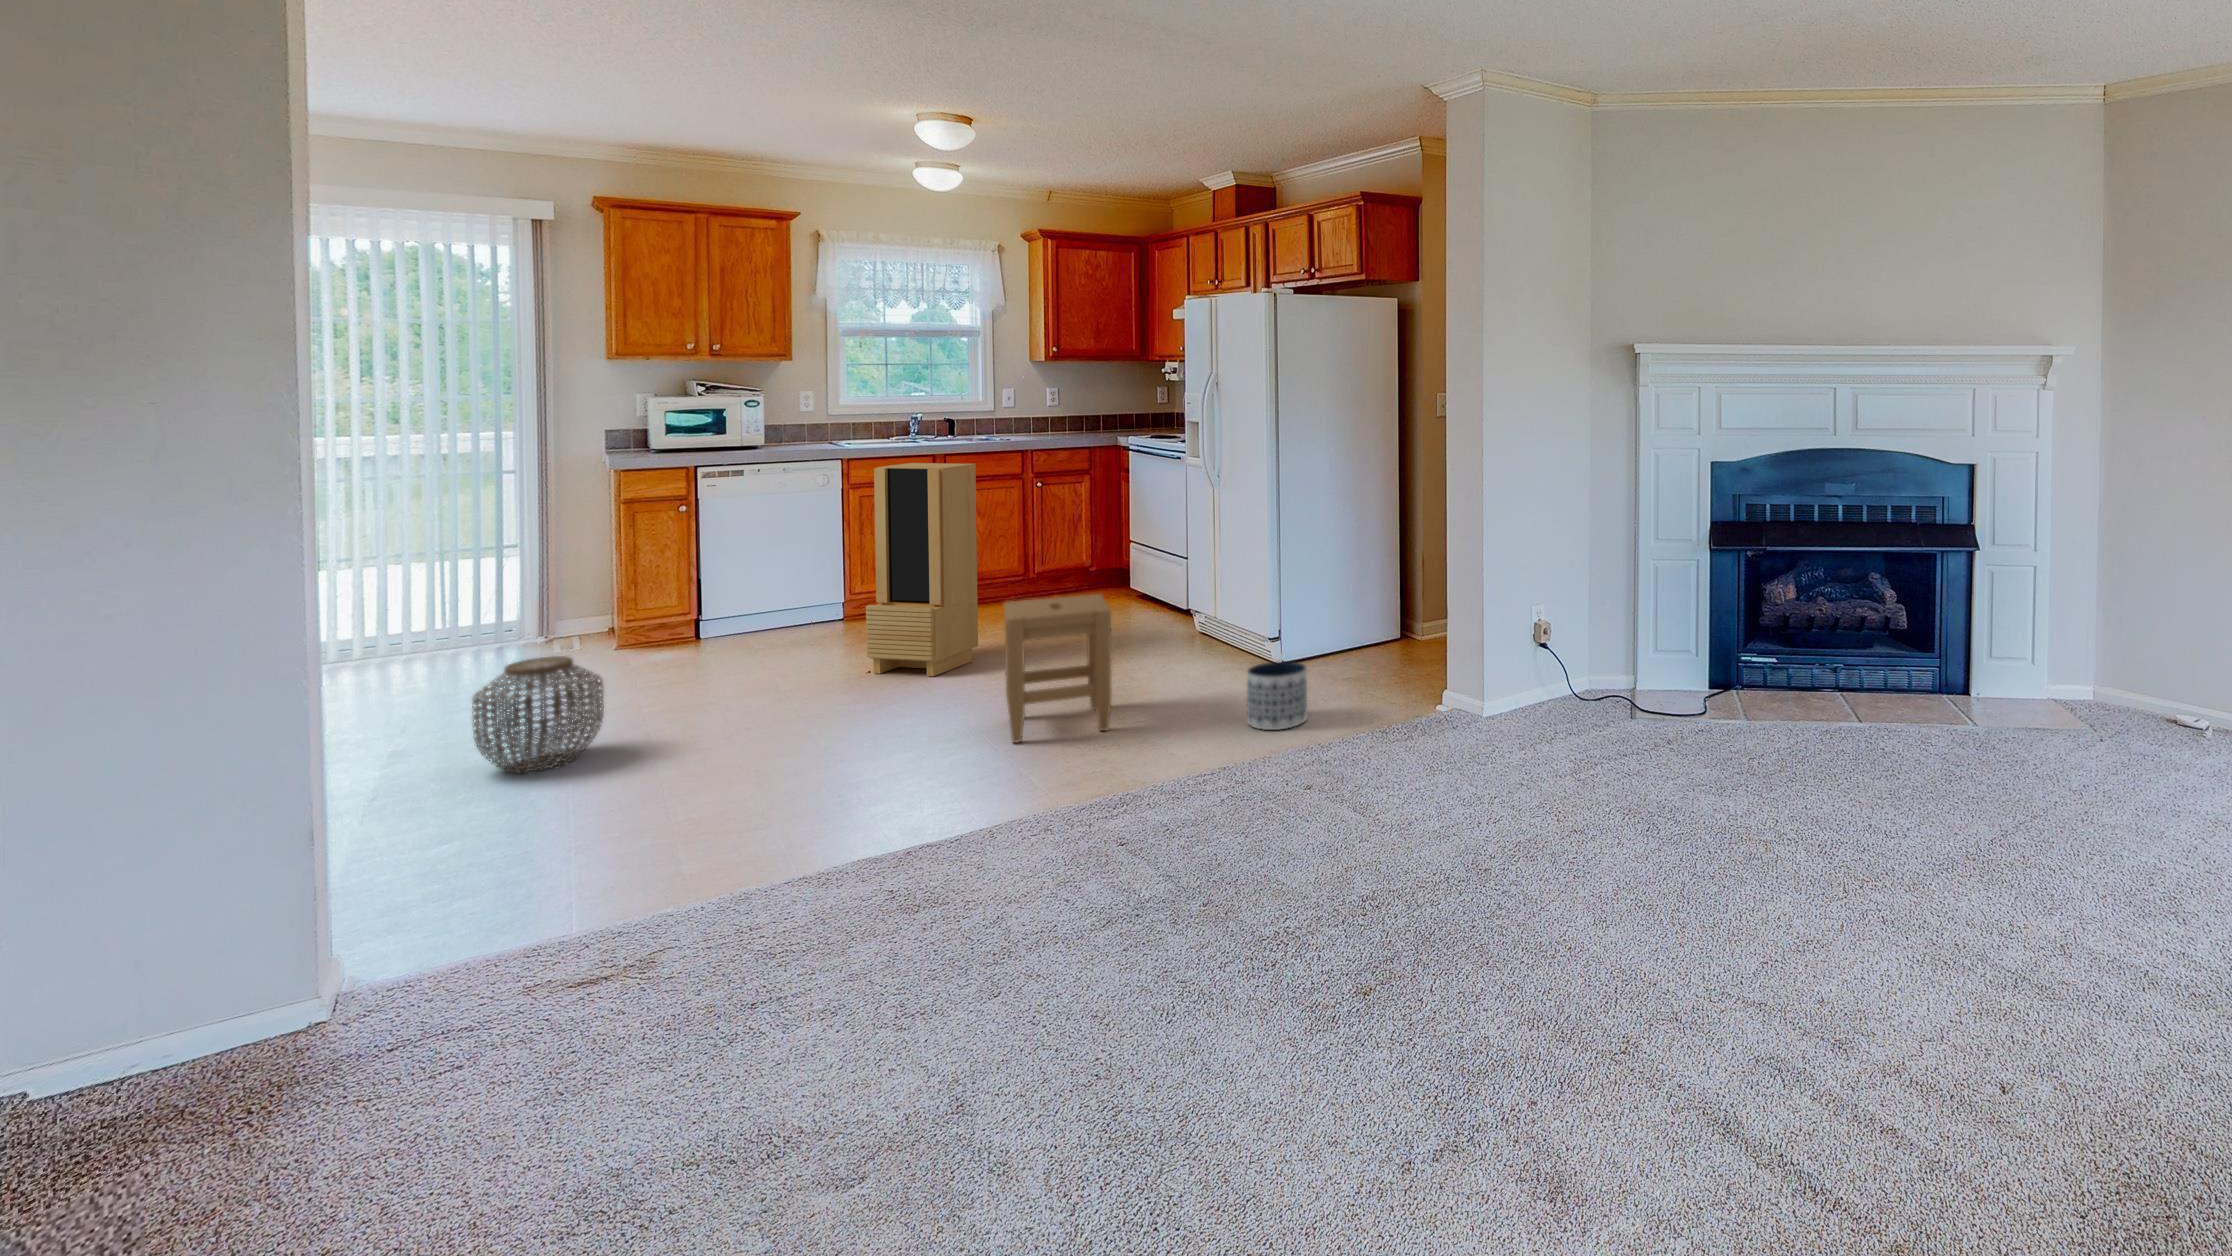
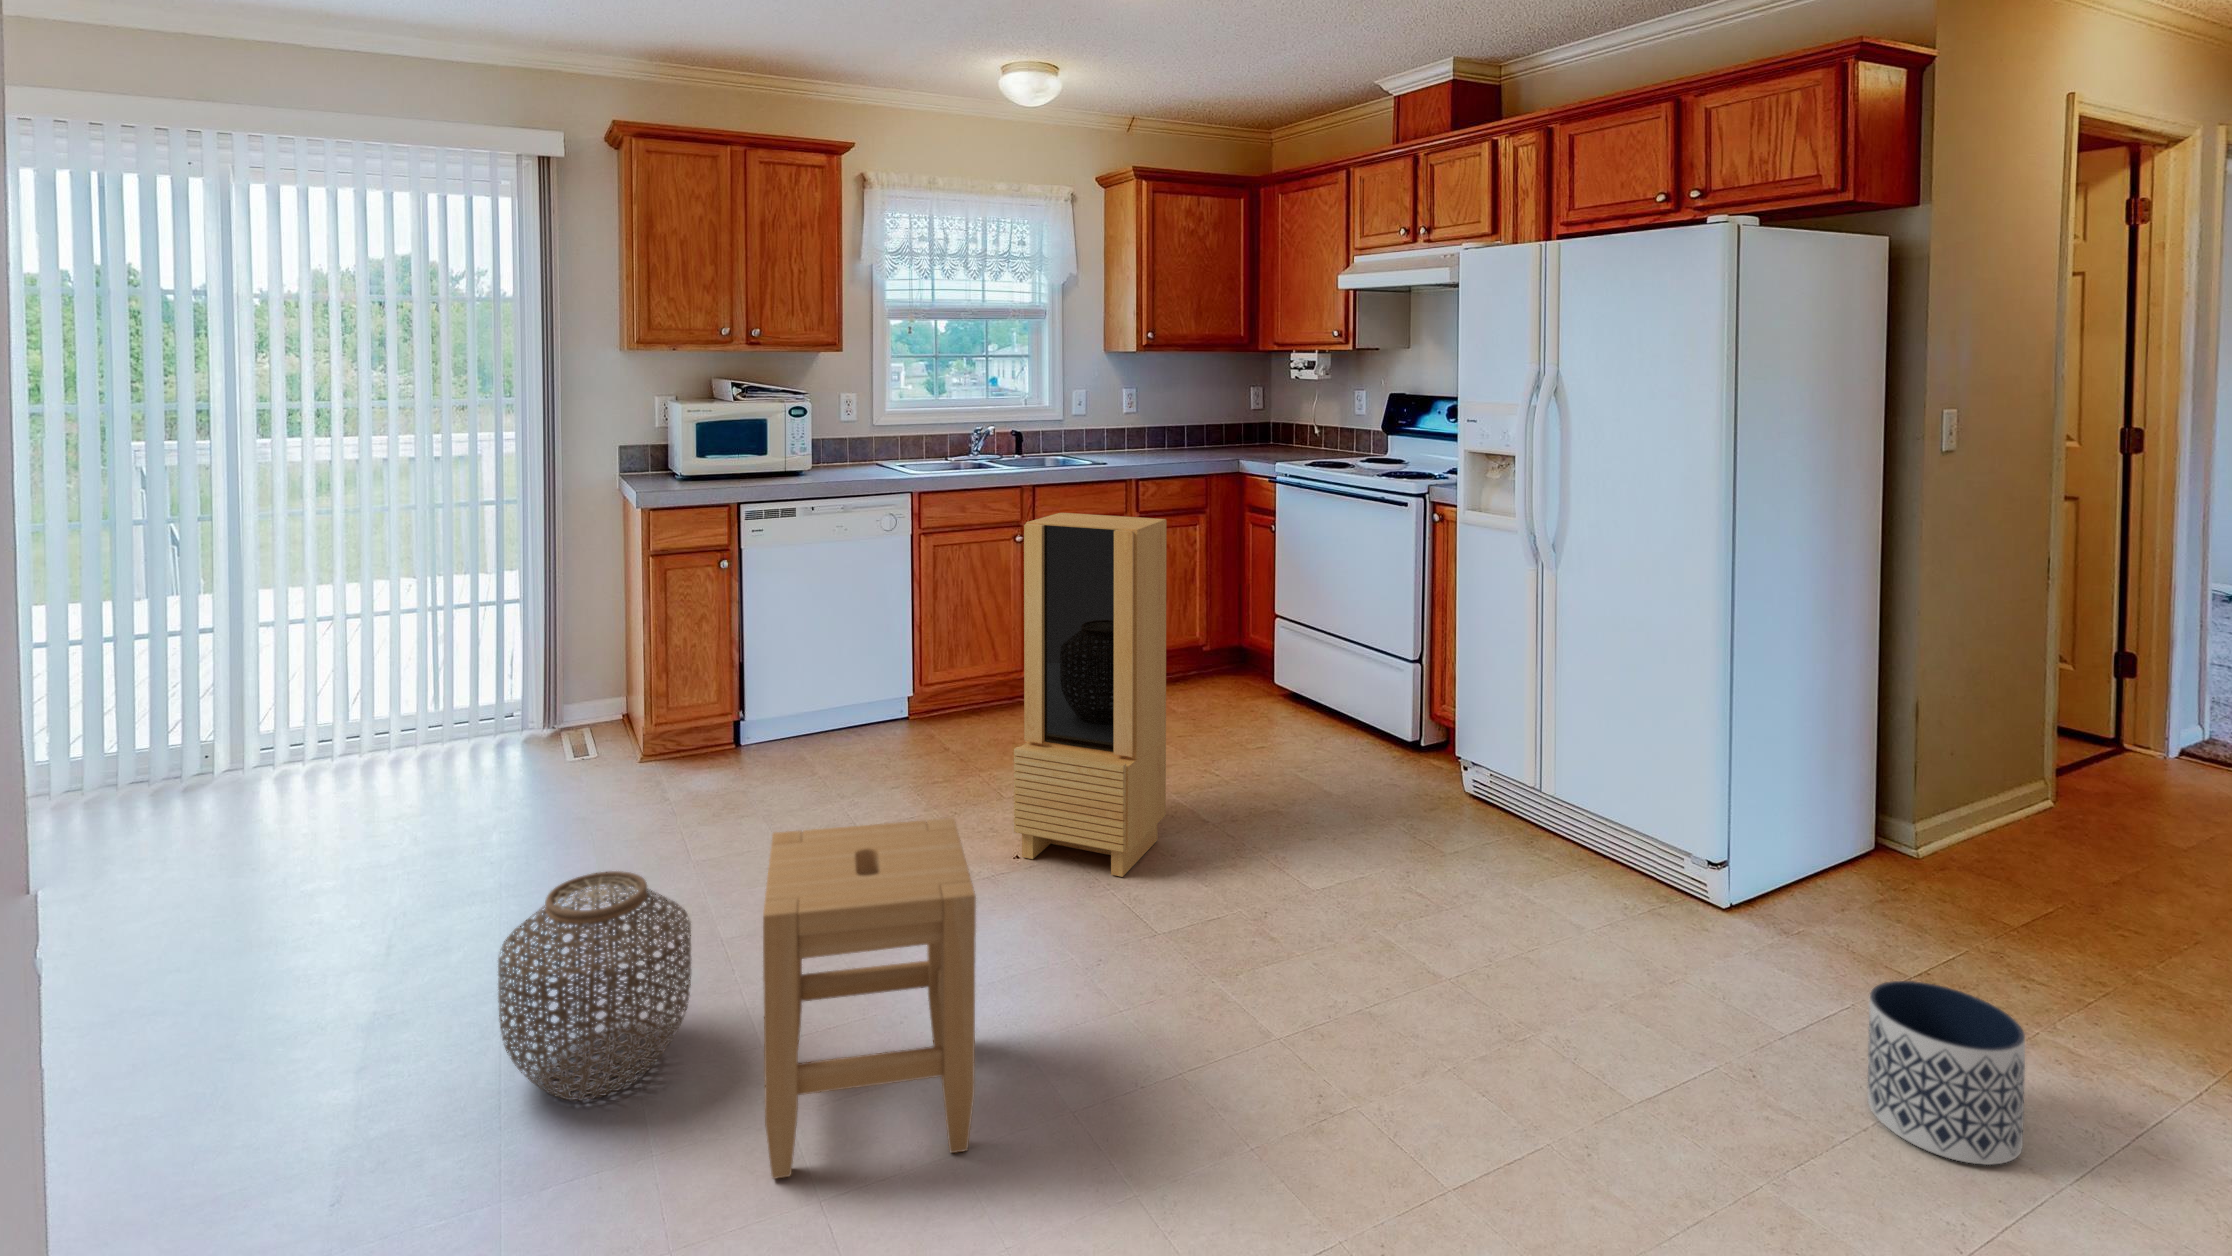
stool: present [1004,594,1111,743] -> present [763,818,976,1179]

